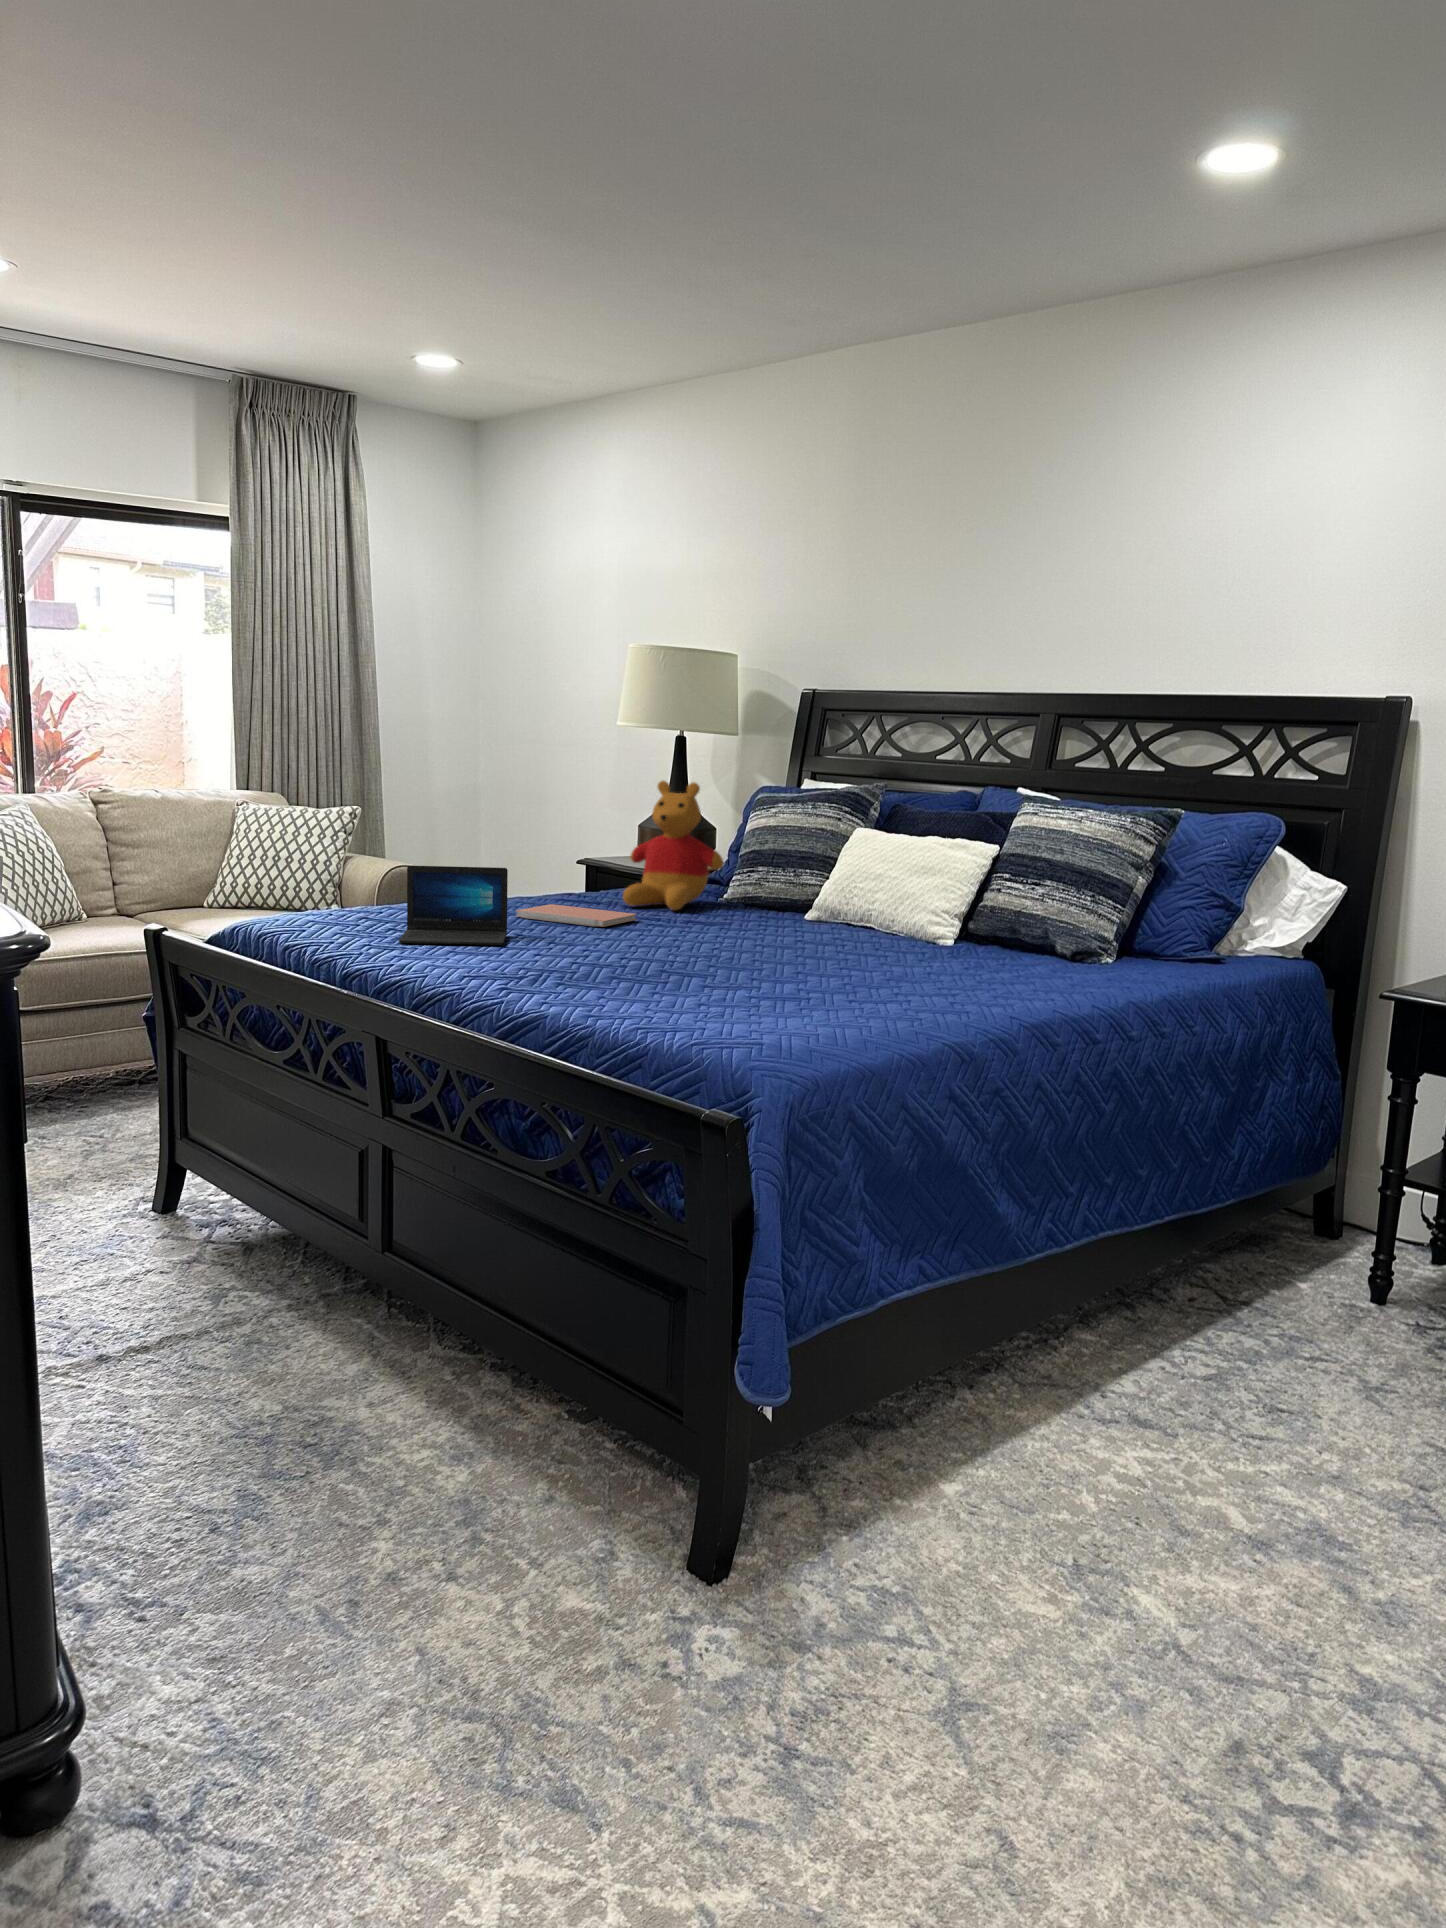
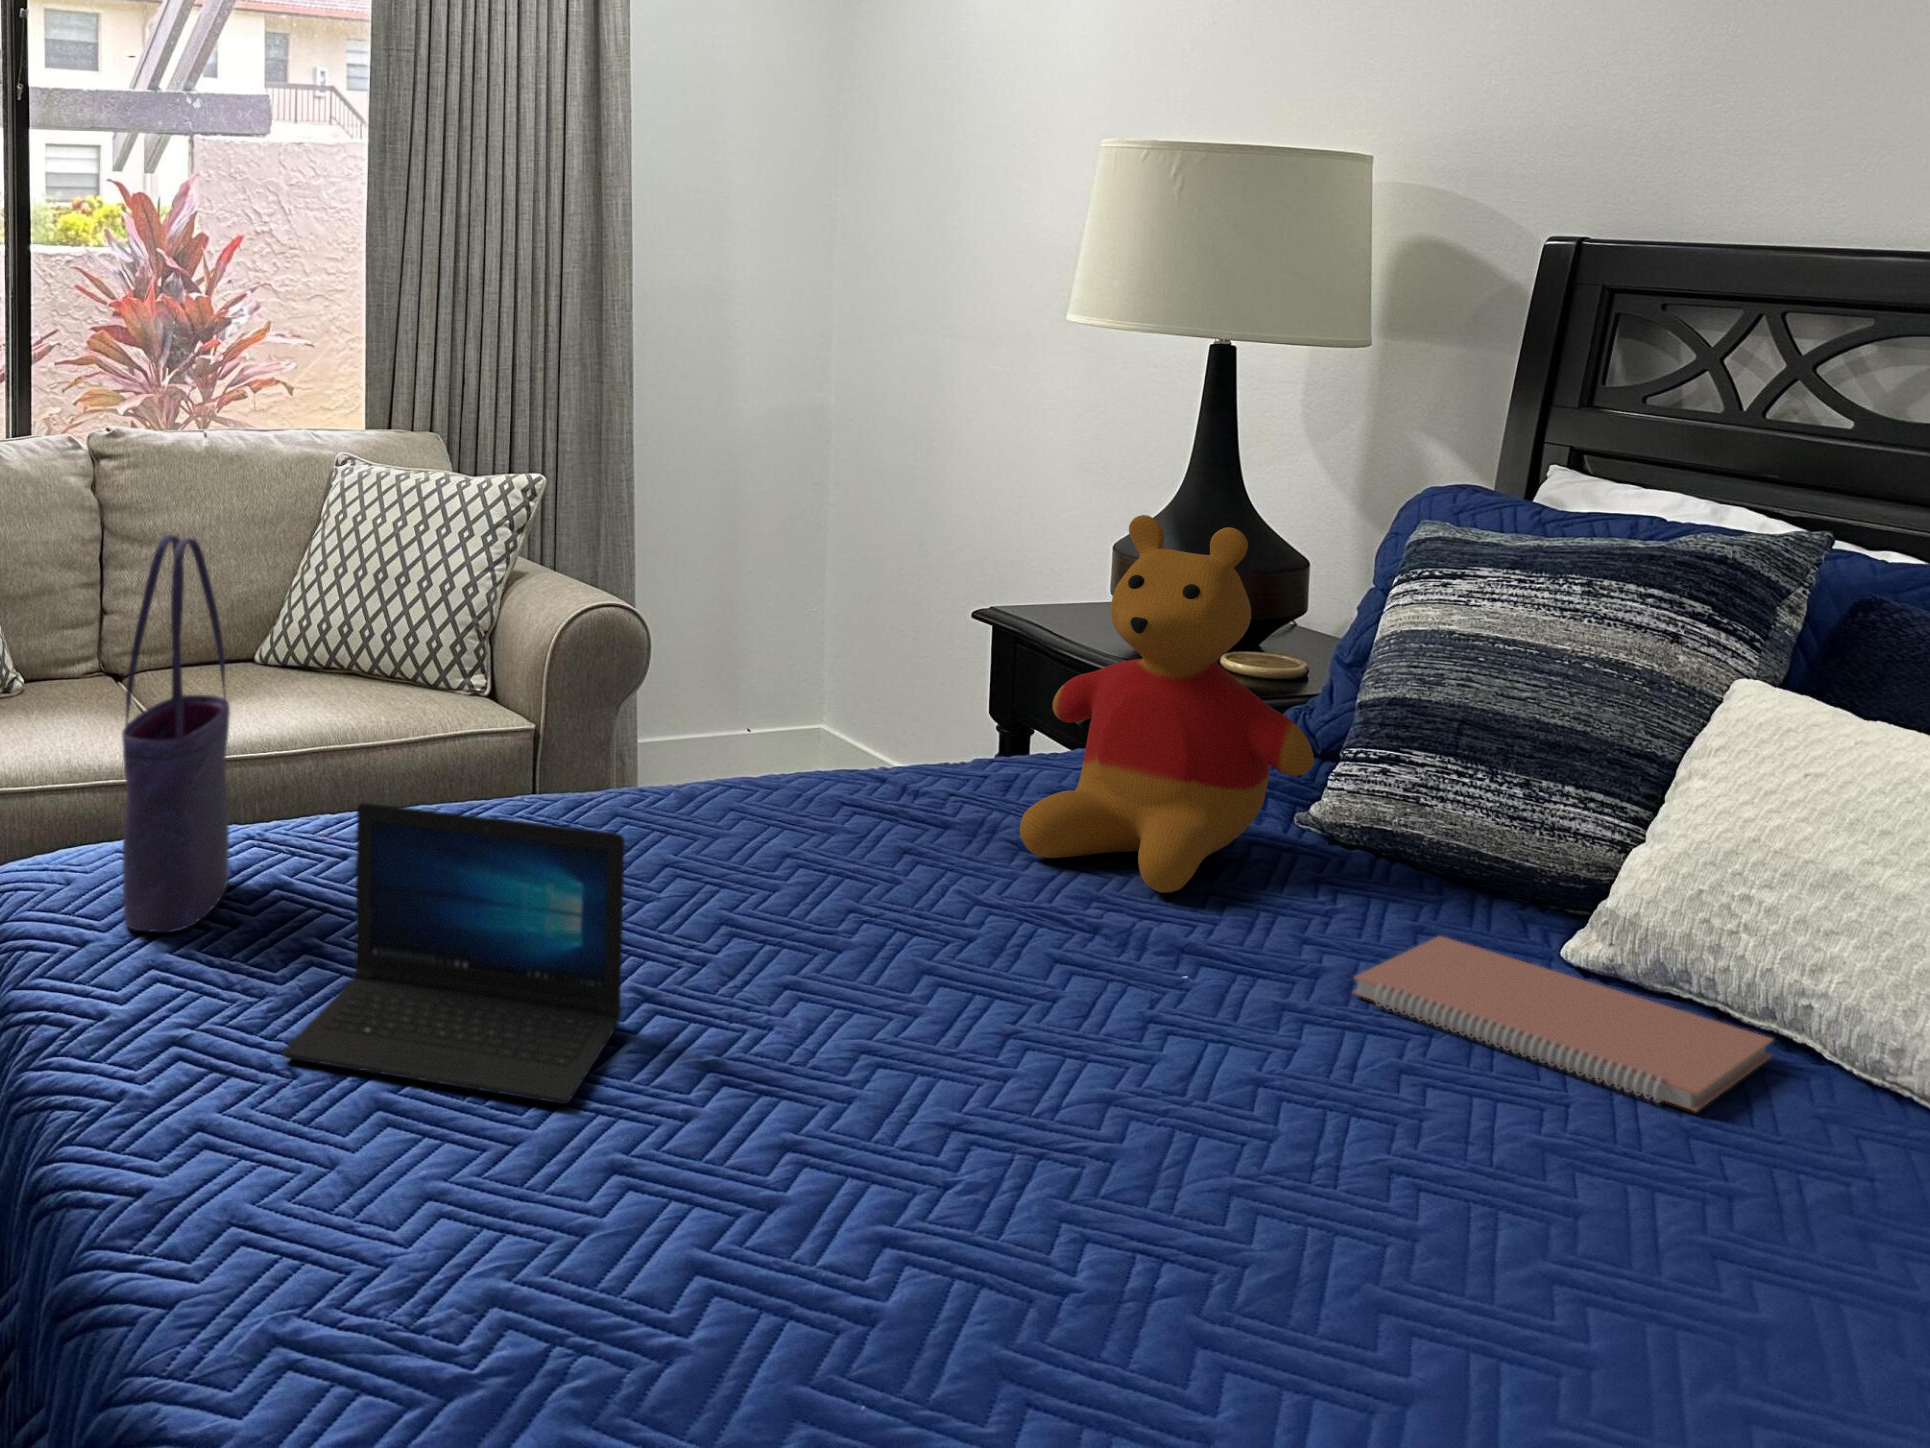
tote bag: none [299,778,334,927] -> present [122,535,230,933]
notebook: present [516,904,637,927] -> present [1353,936,1773,1111]

